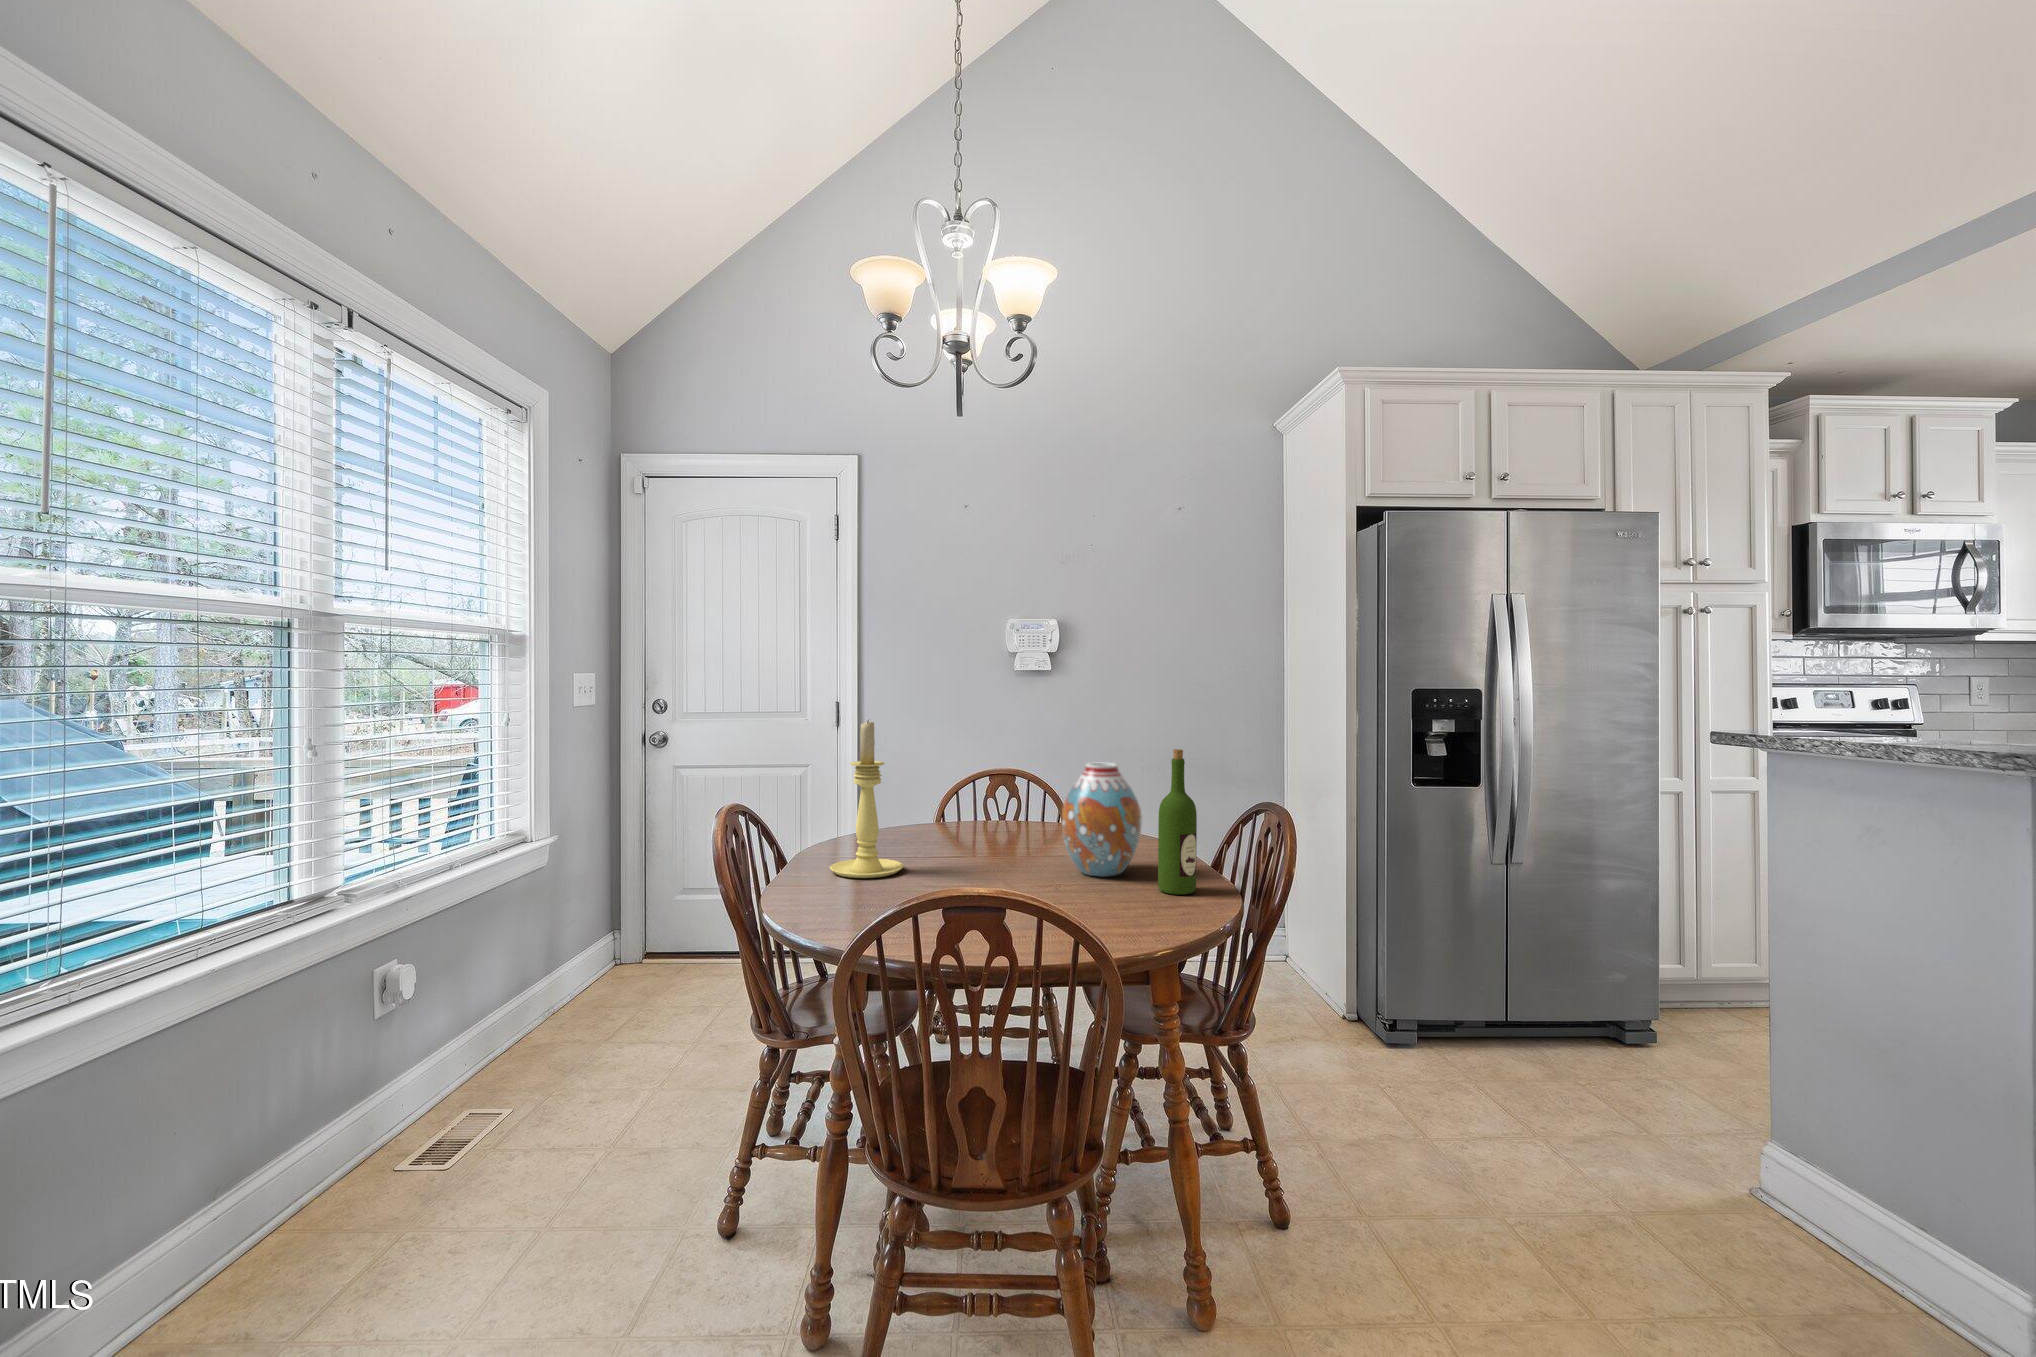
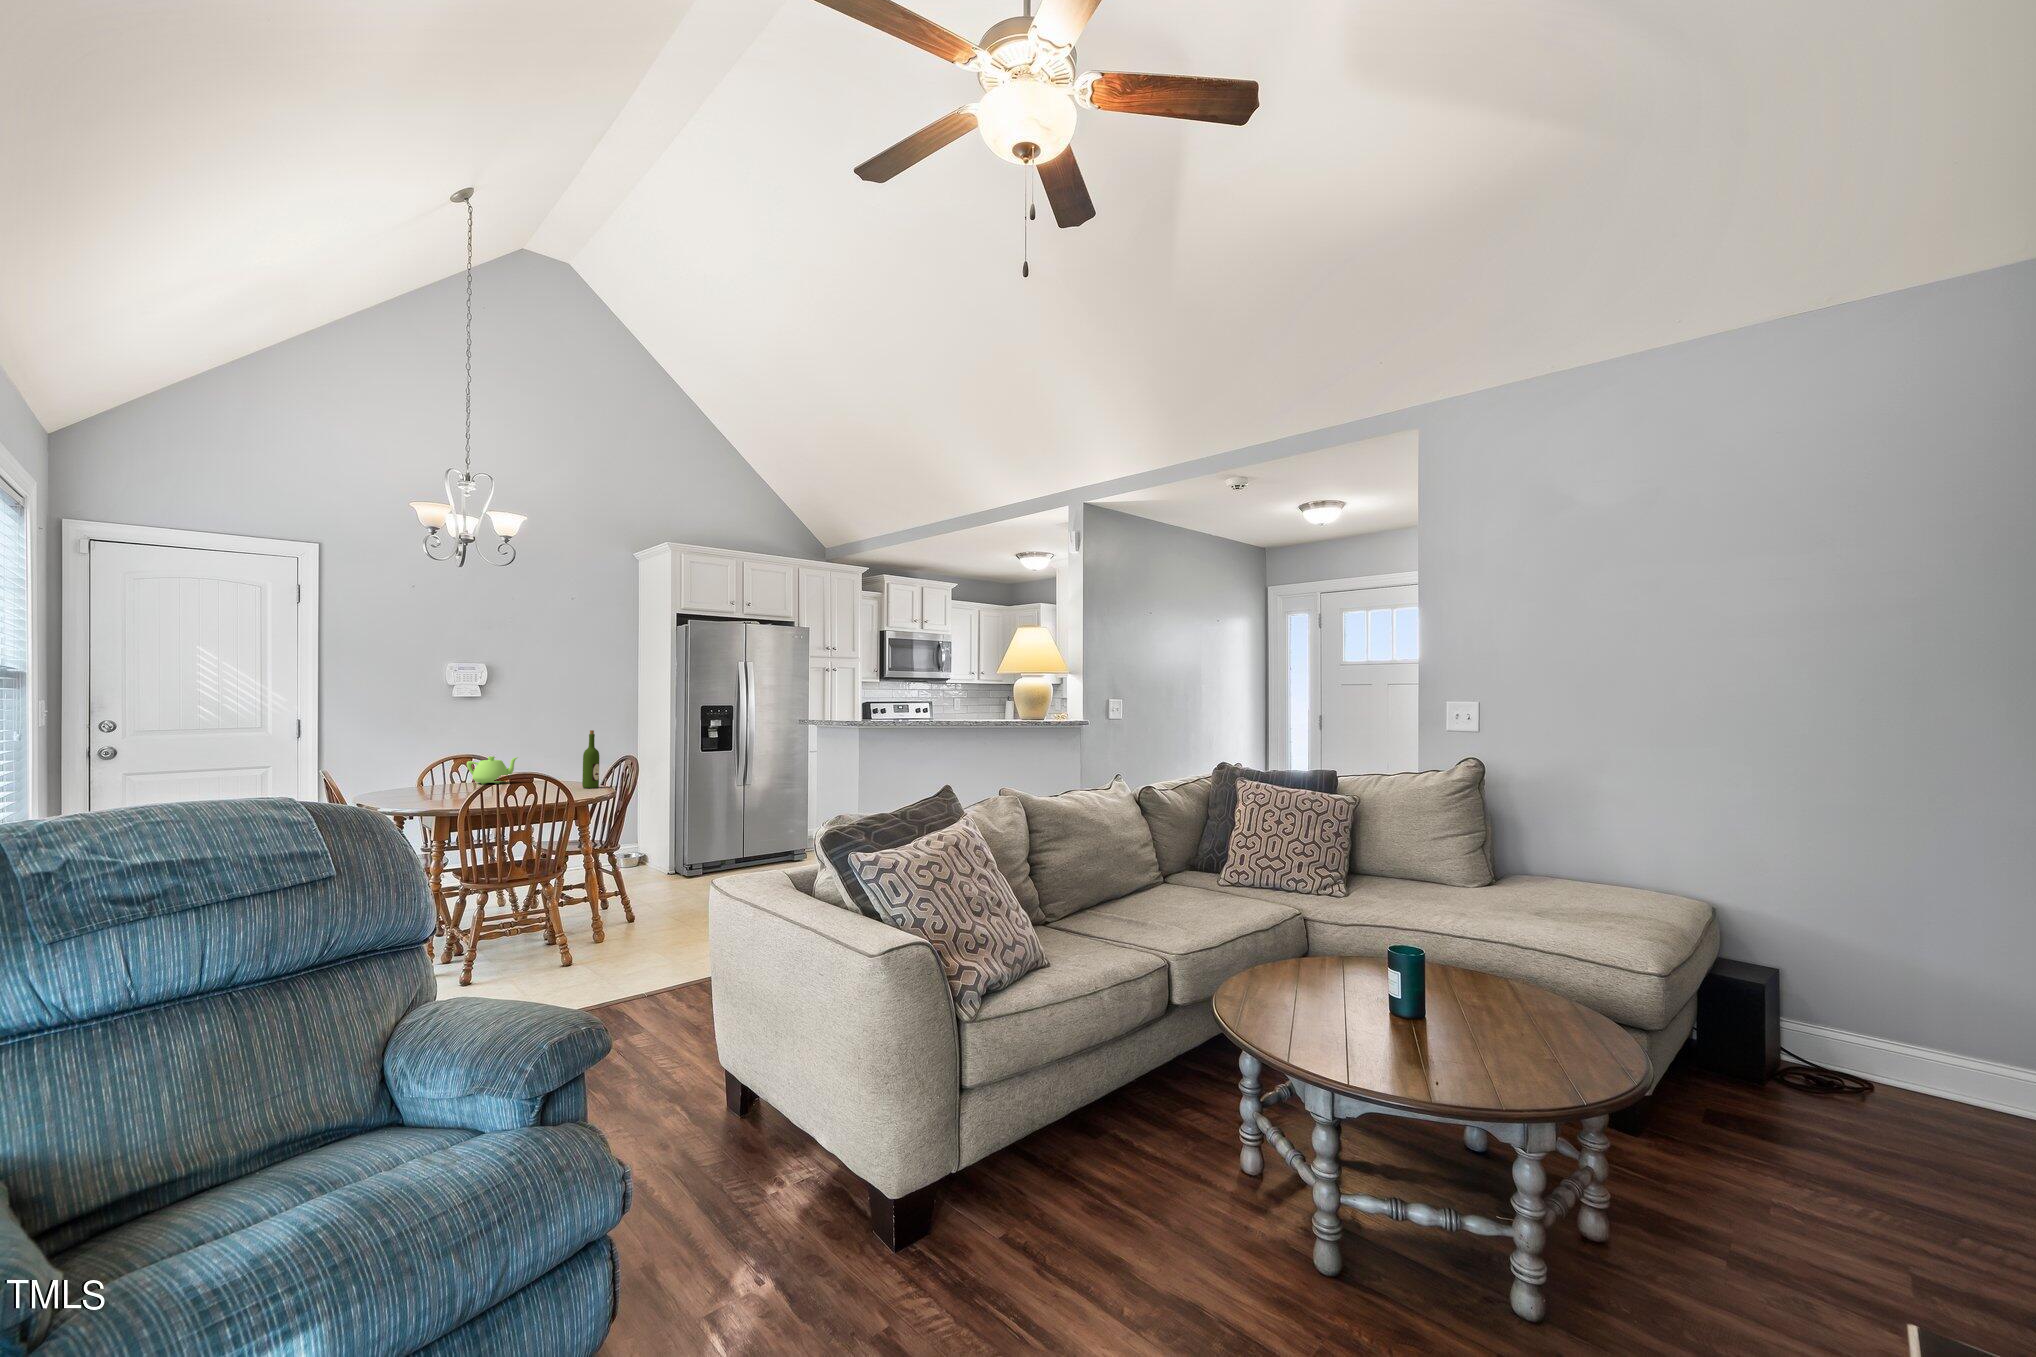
candle holder: present [830,720,904,878] -> none [417,720,456,792]
vase: present [1062,763,1142,877] -> none [535,738,573,787]
teapot: none [956,791,1048,849] -> present [467,756,518,784]

